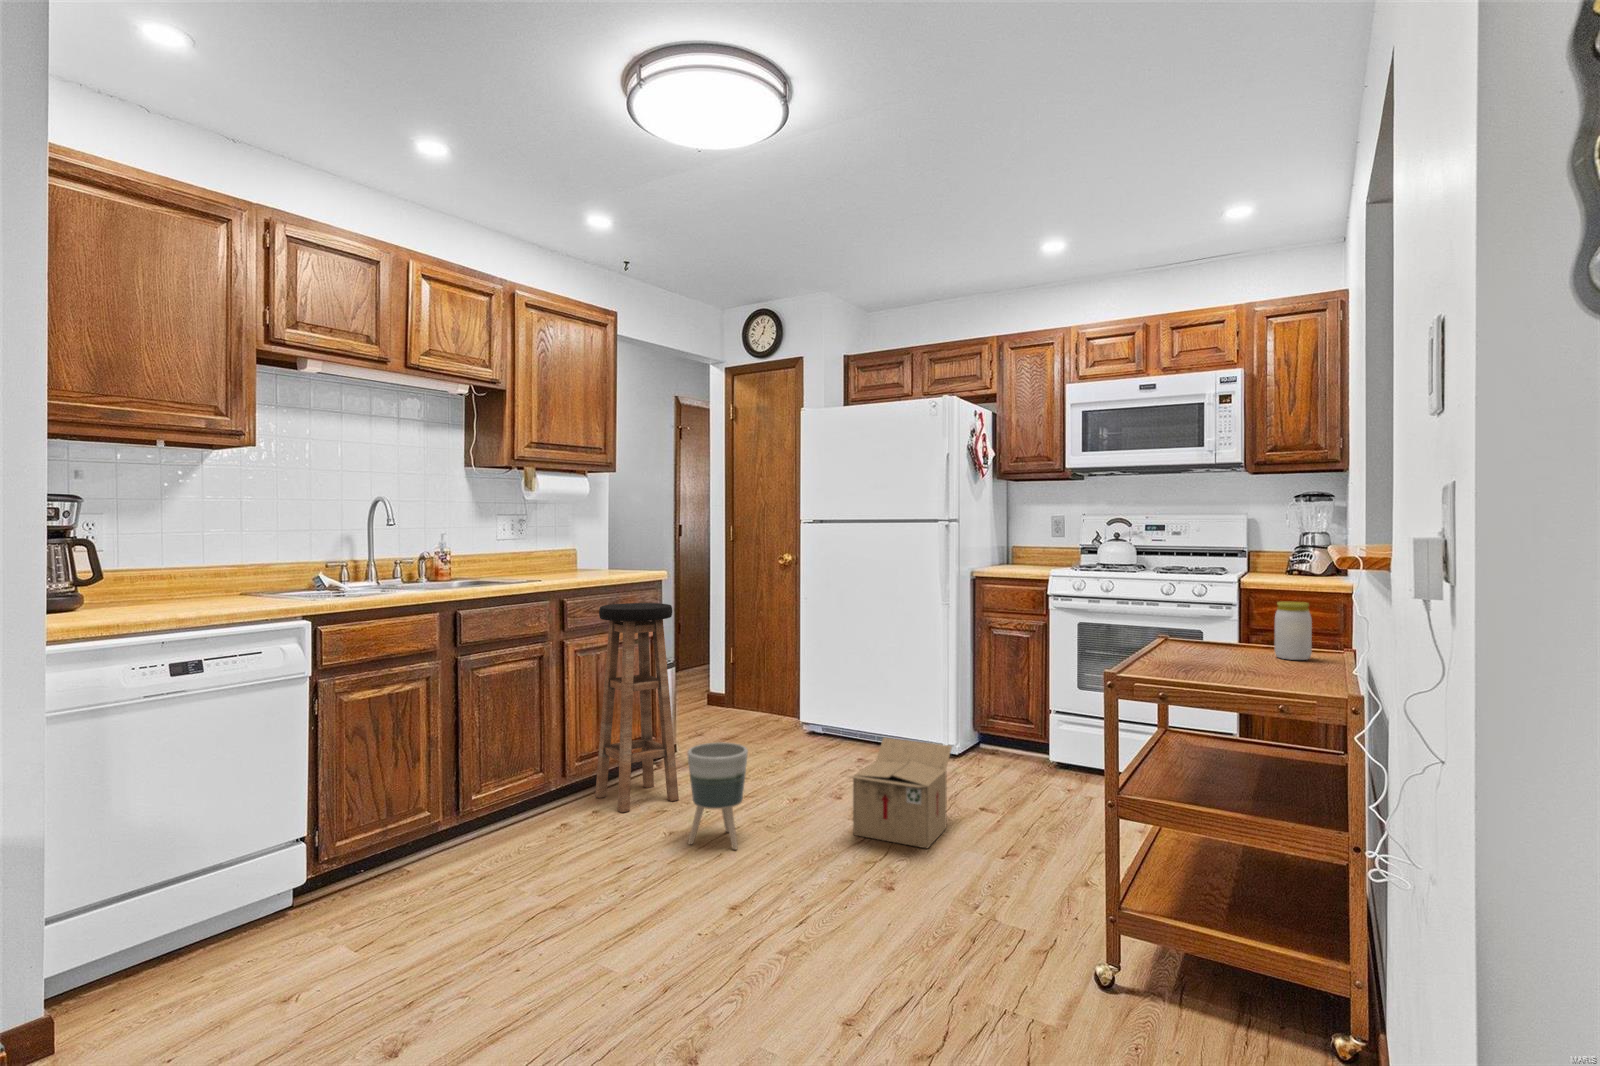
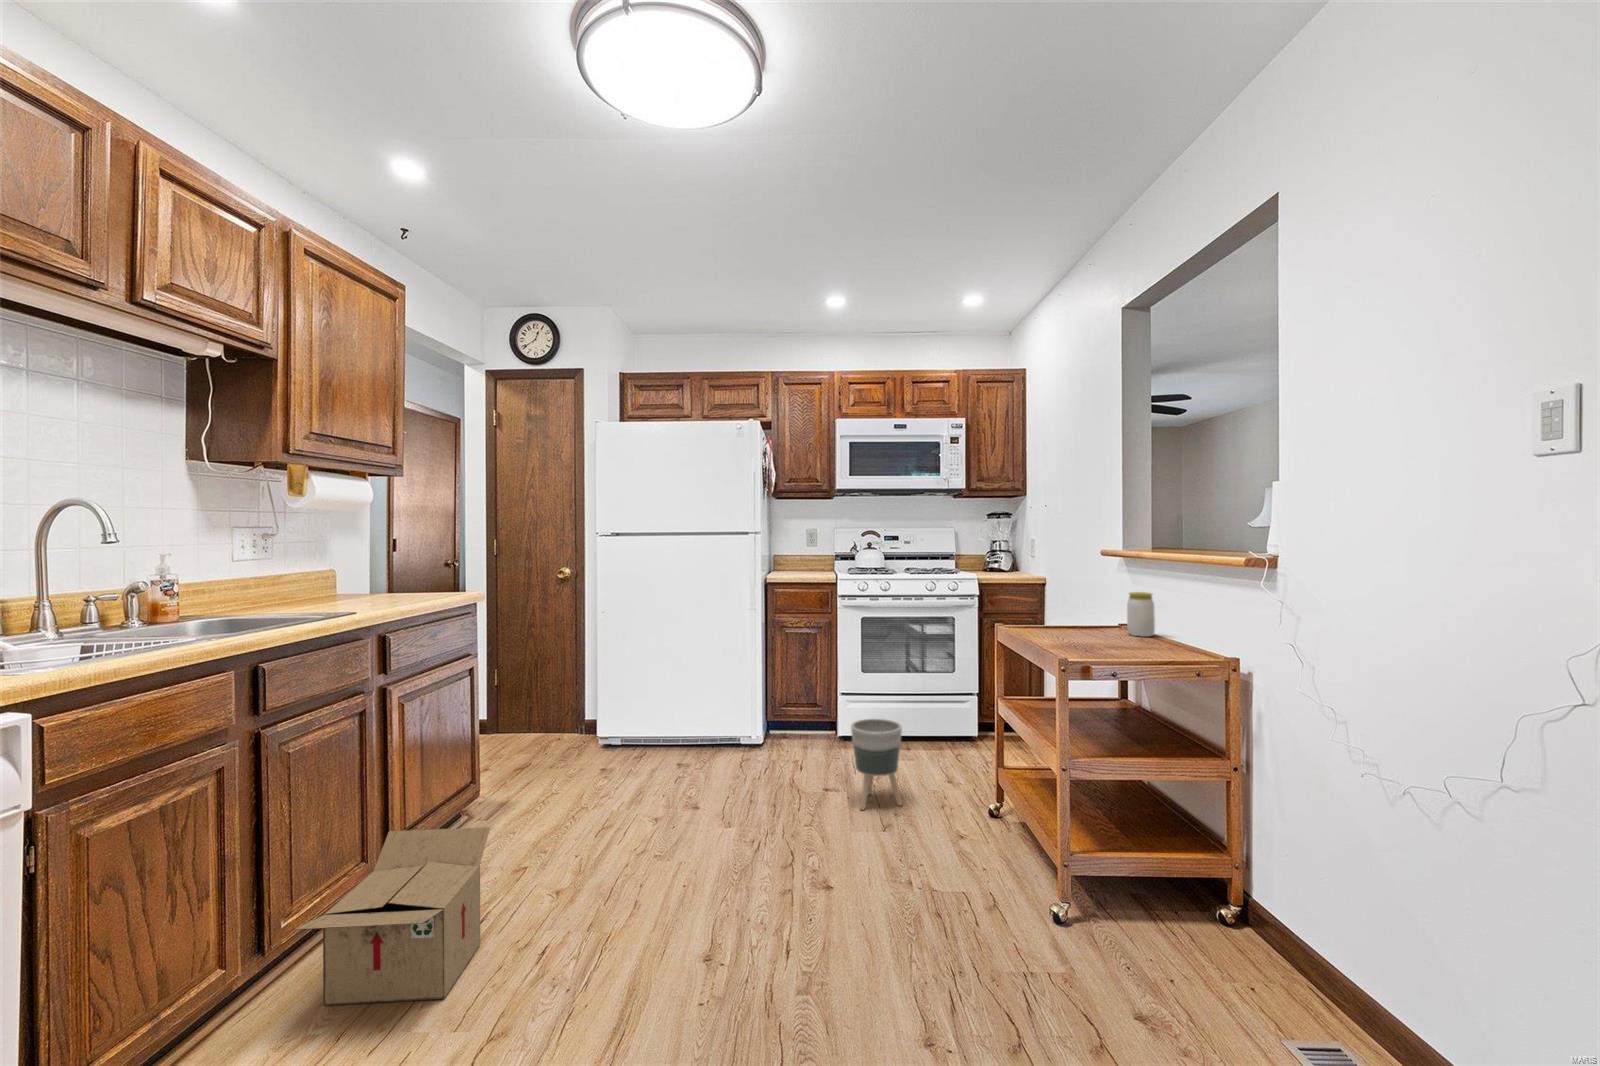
bar stool: present [595,603,679,812] -> none [422,628,536,885]
cardboard box: present [849,737,952,848] -> present [294,827,490,1006]
planter: present [687,742,748,849] -> present [851,719,902,810]

